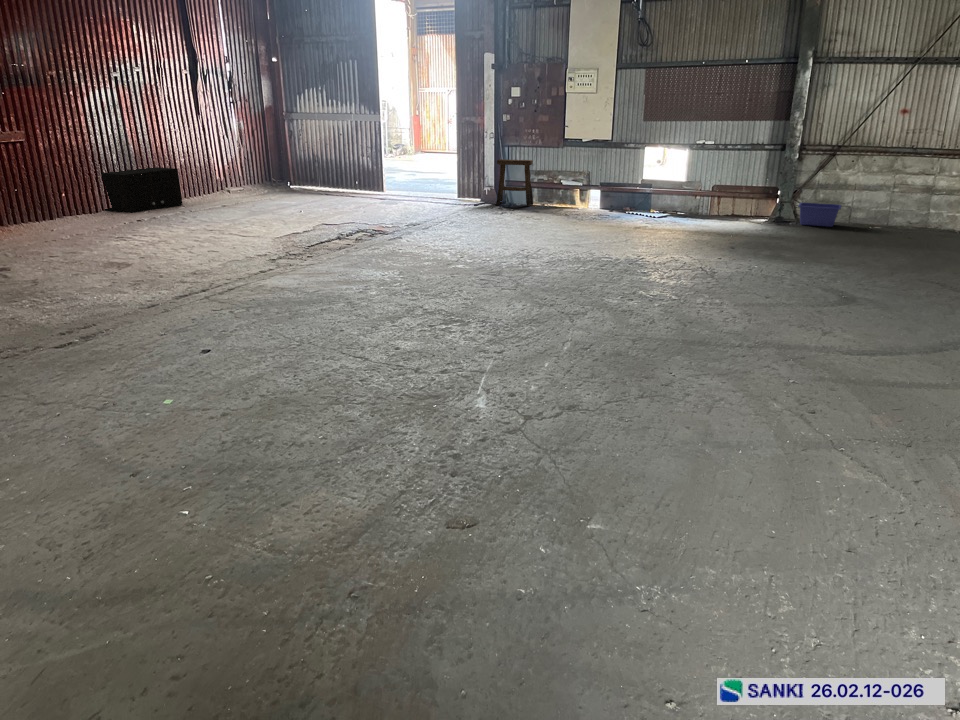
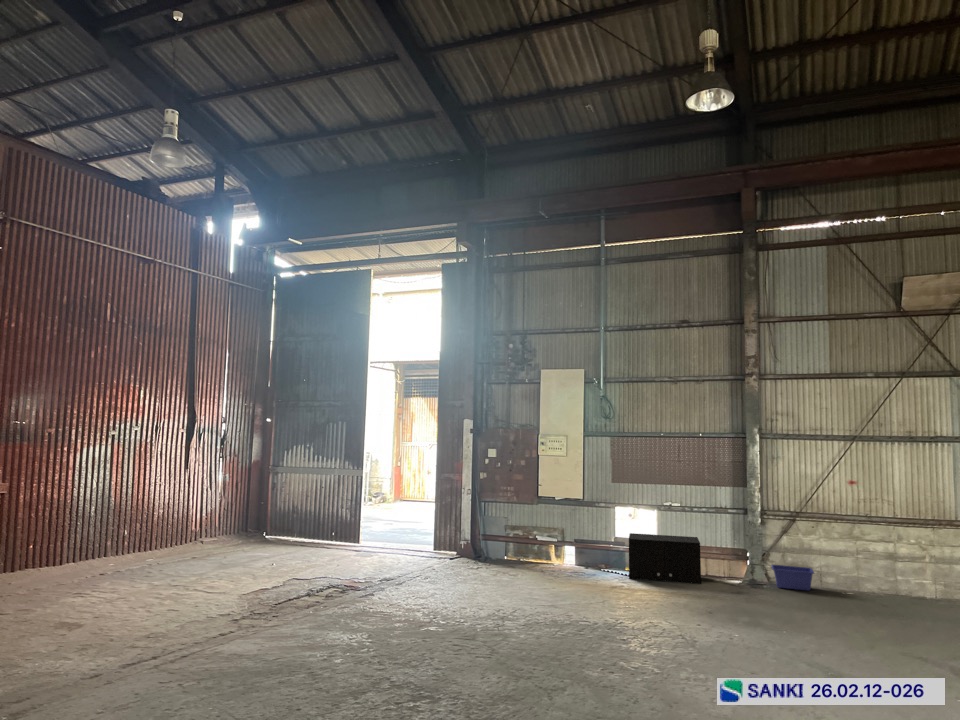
stool: present [496,159,533,207] -> none [472,515,509,562]
storage cabinet: present [101,167,183,213] -> present [629,533,701,584]

